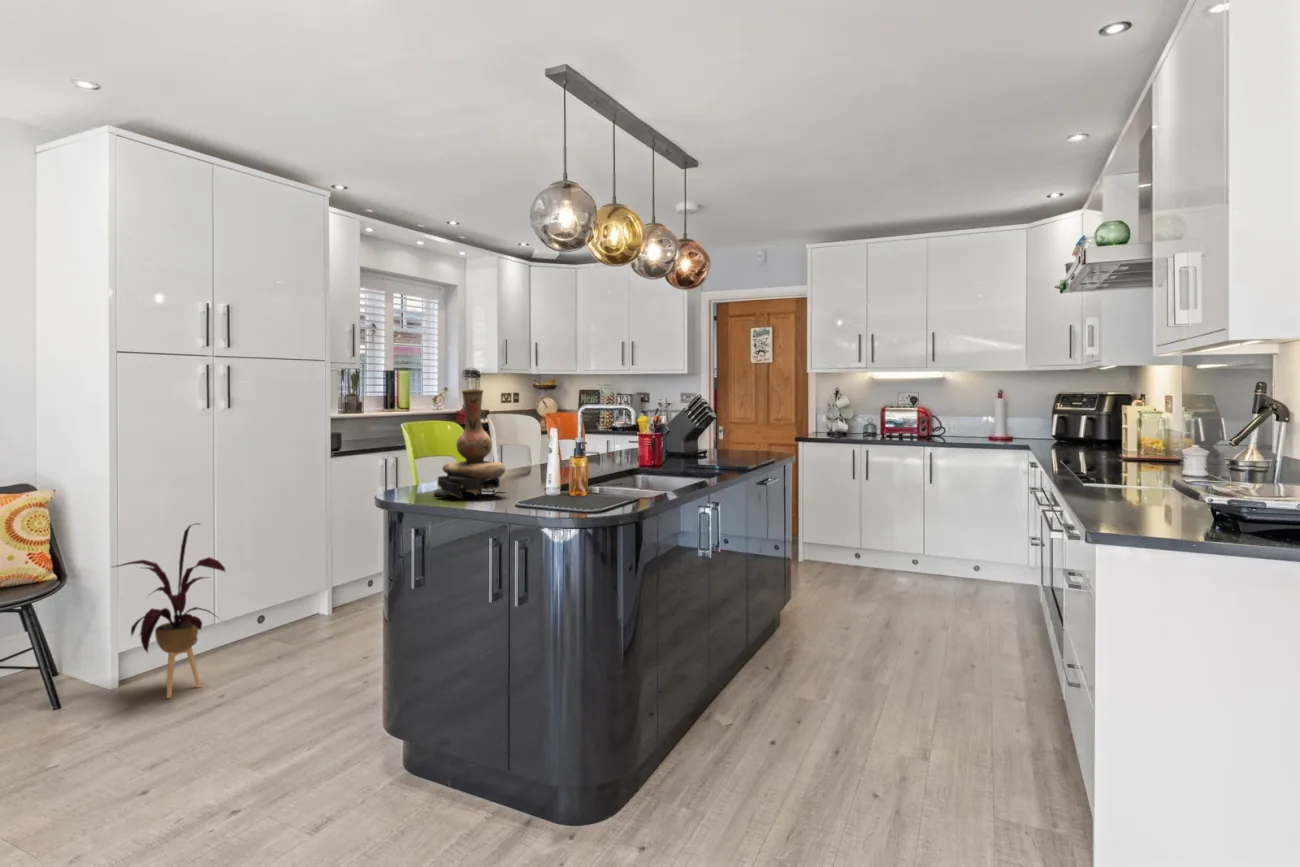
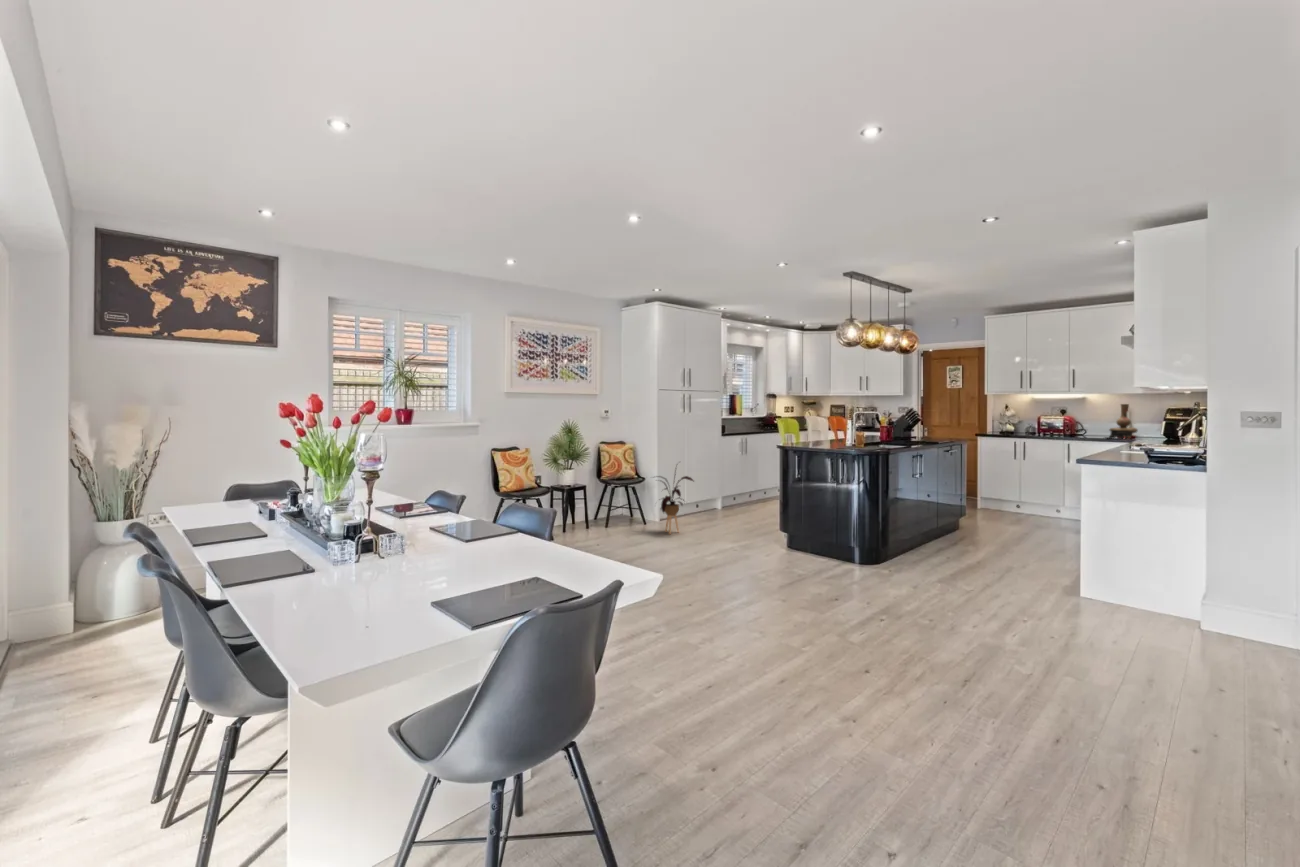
vase: present [434,389,505,499] -> present [1106,404,1138,439]

